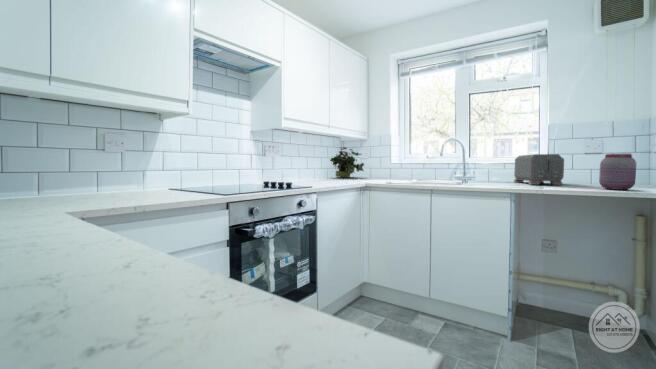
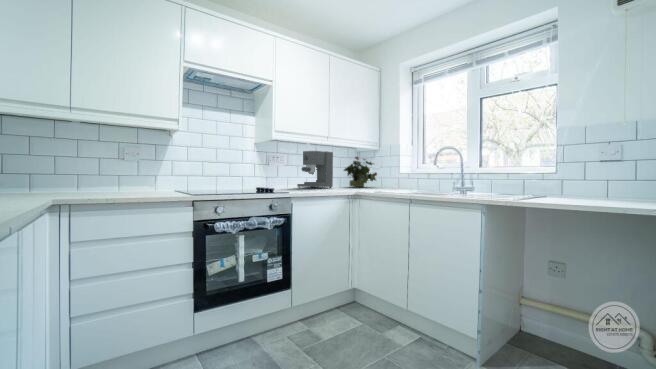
coffee maker: none [288,141,323,180] -> present [297,151,333,188]
toaster: present [514,154,564,185] -> none [520,162,562,196]
jar: present [599,154,636,190] -> none [588,160,628,202]

